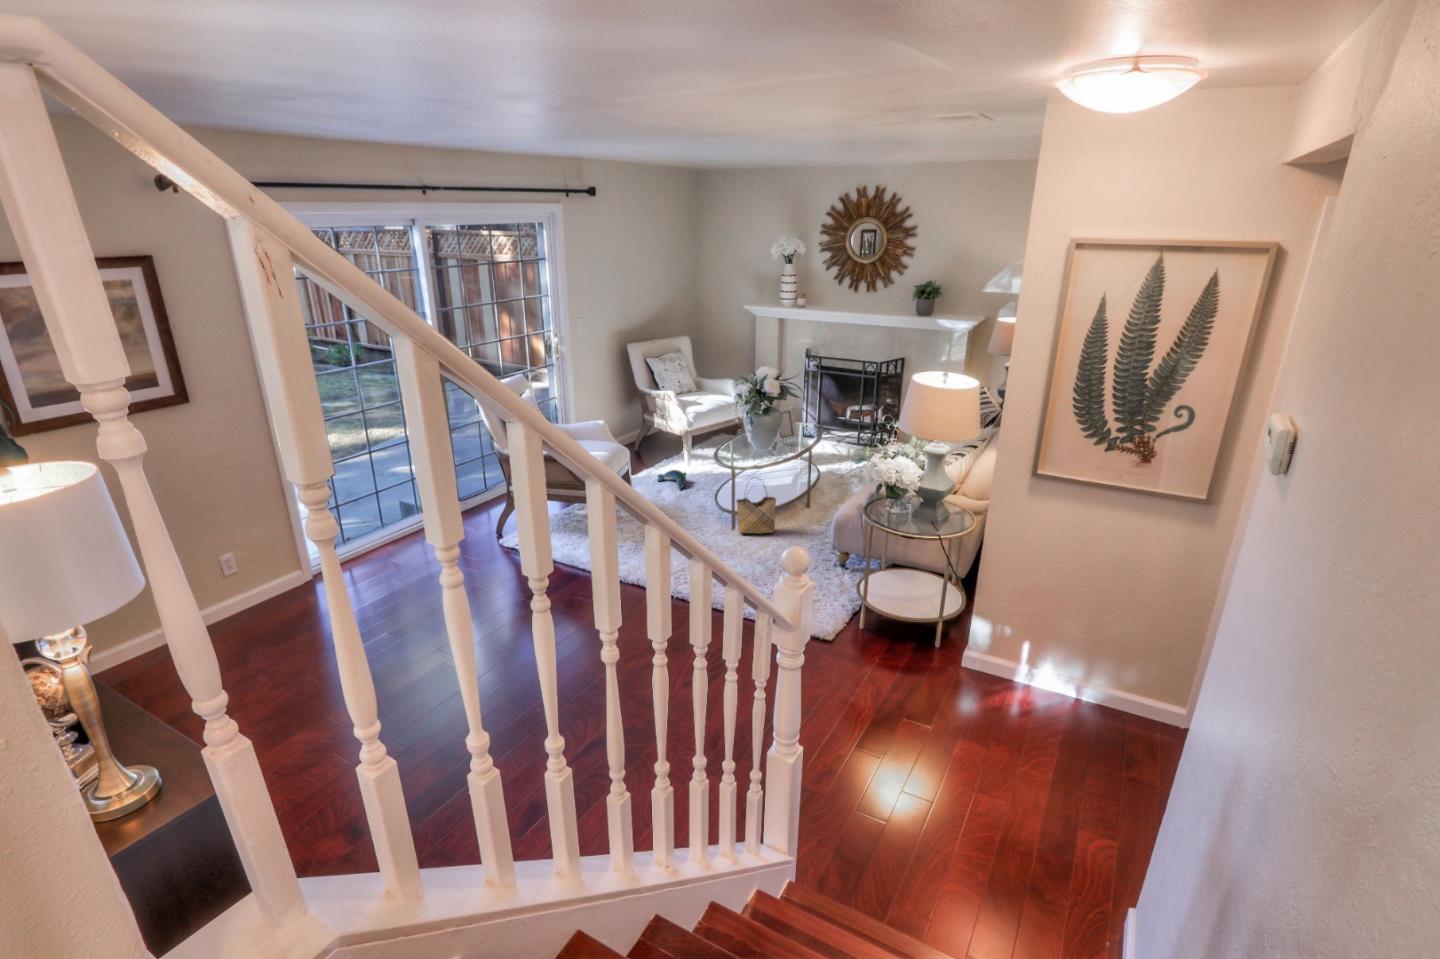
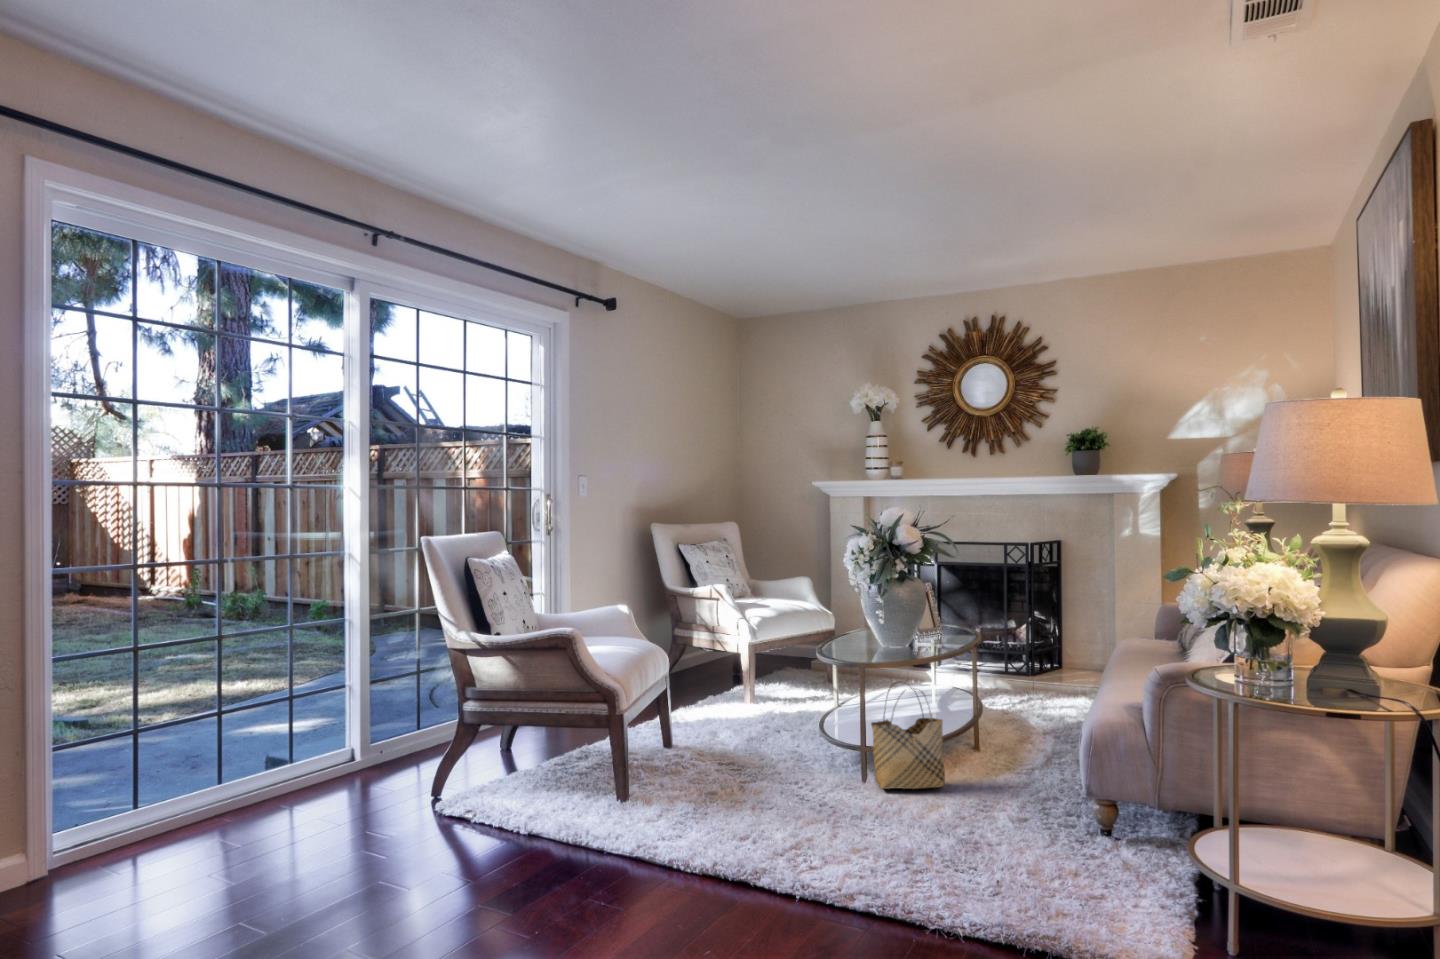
plush toy: present [658,470,686,489] -> none [706,698,756,729]

